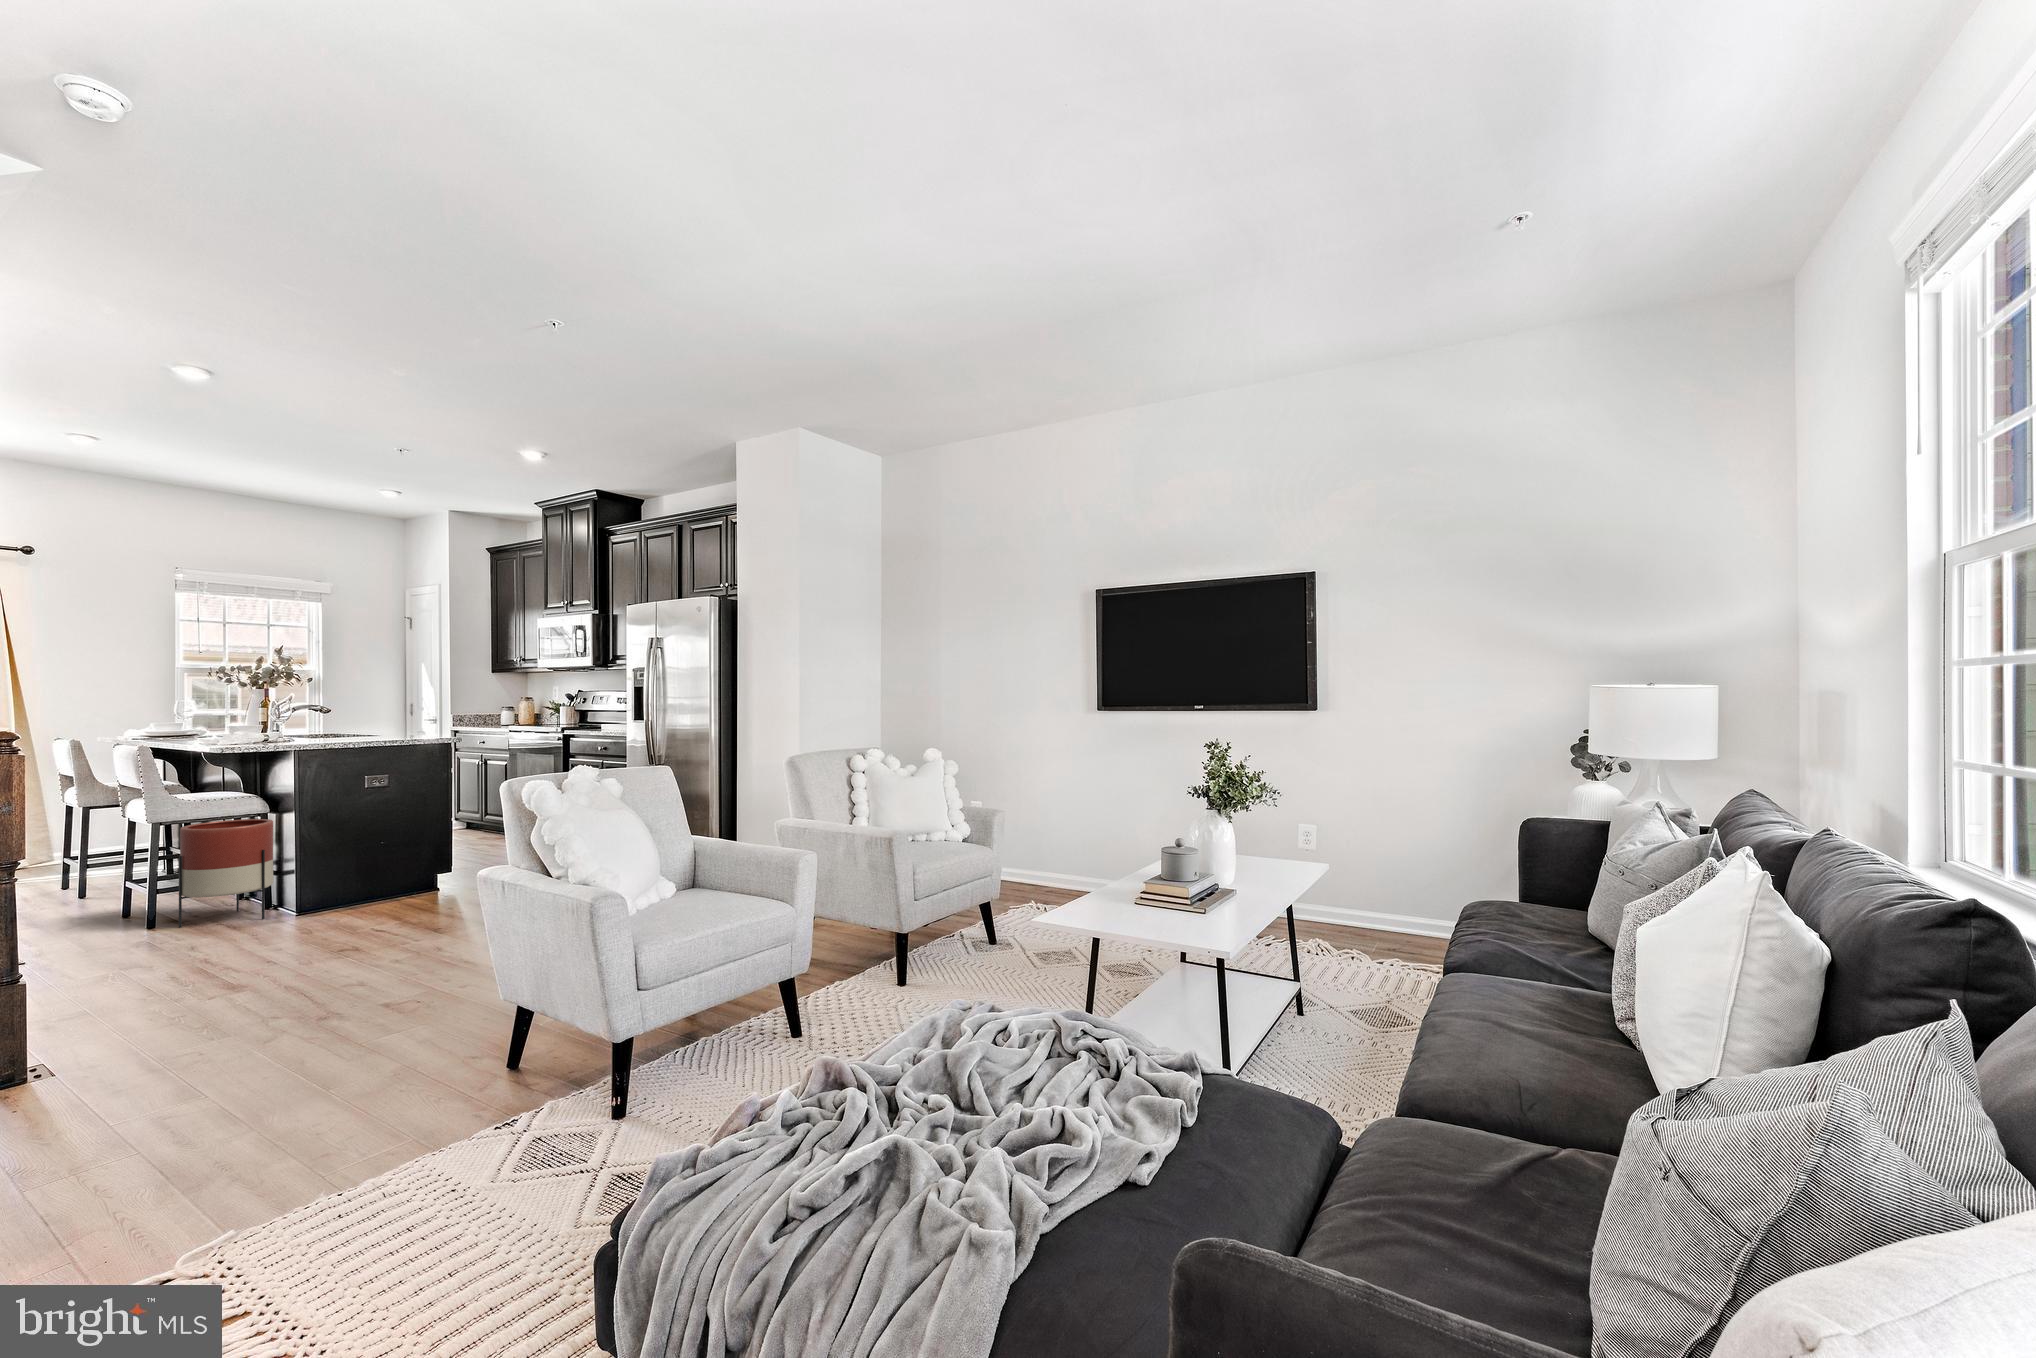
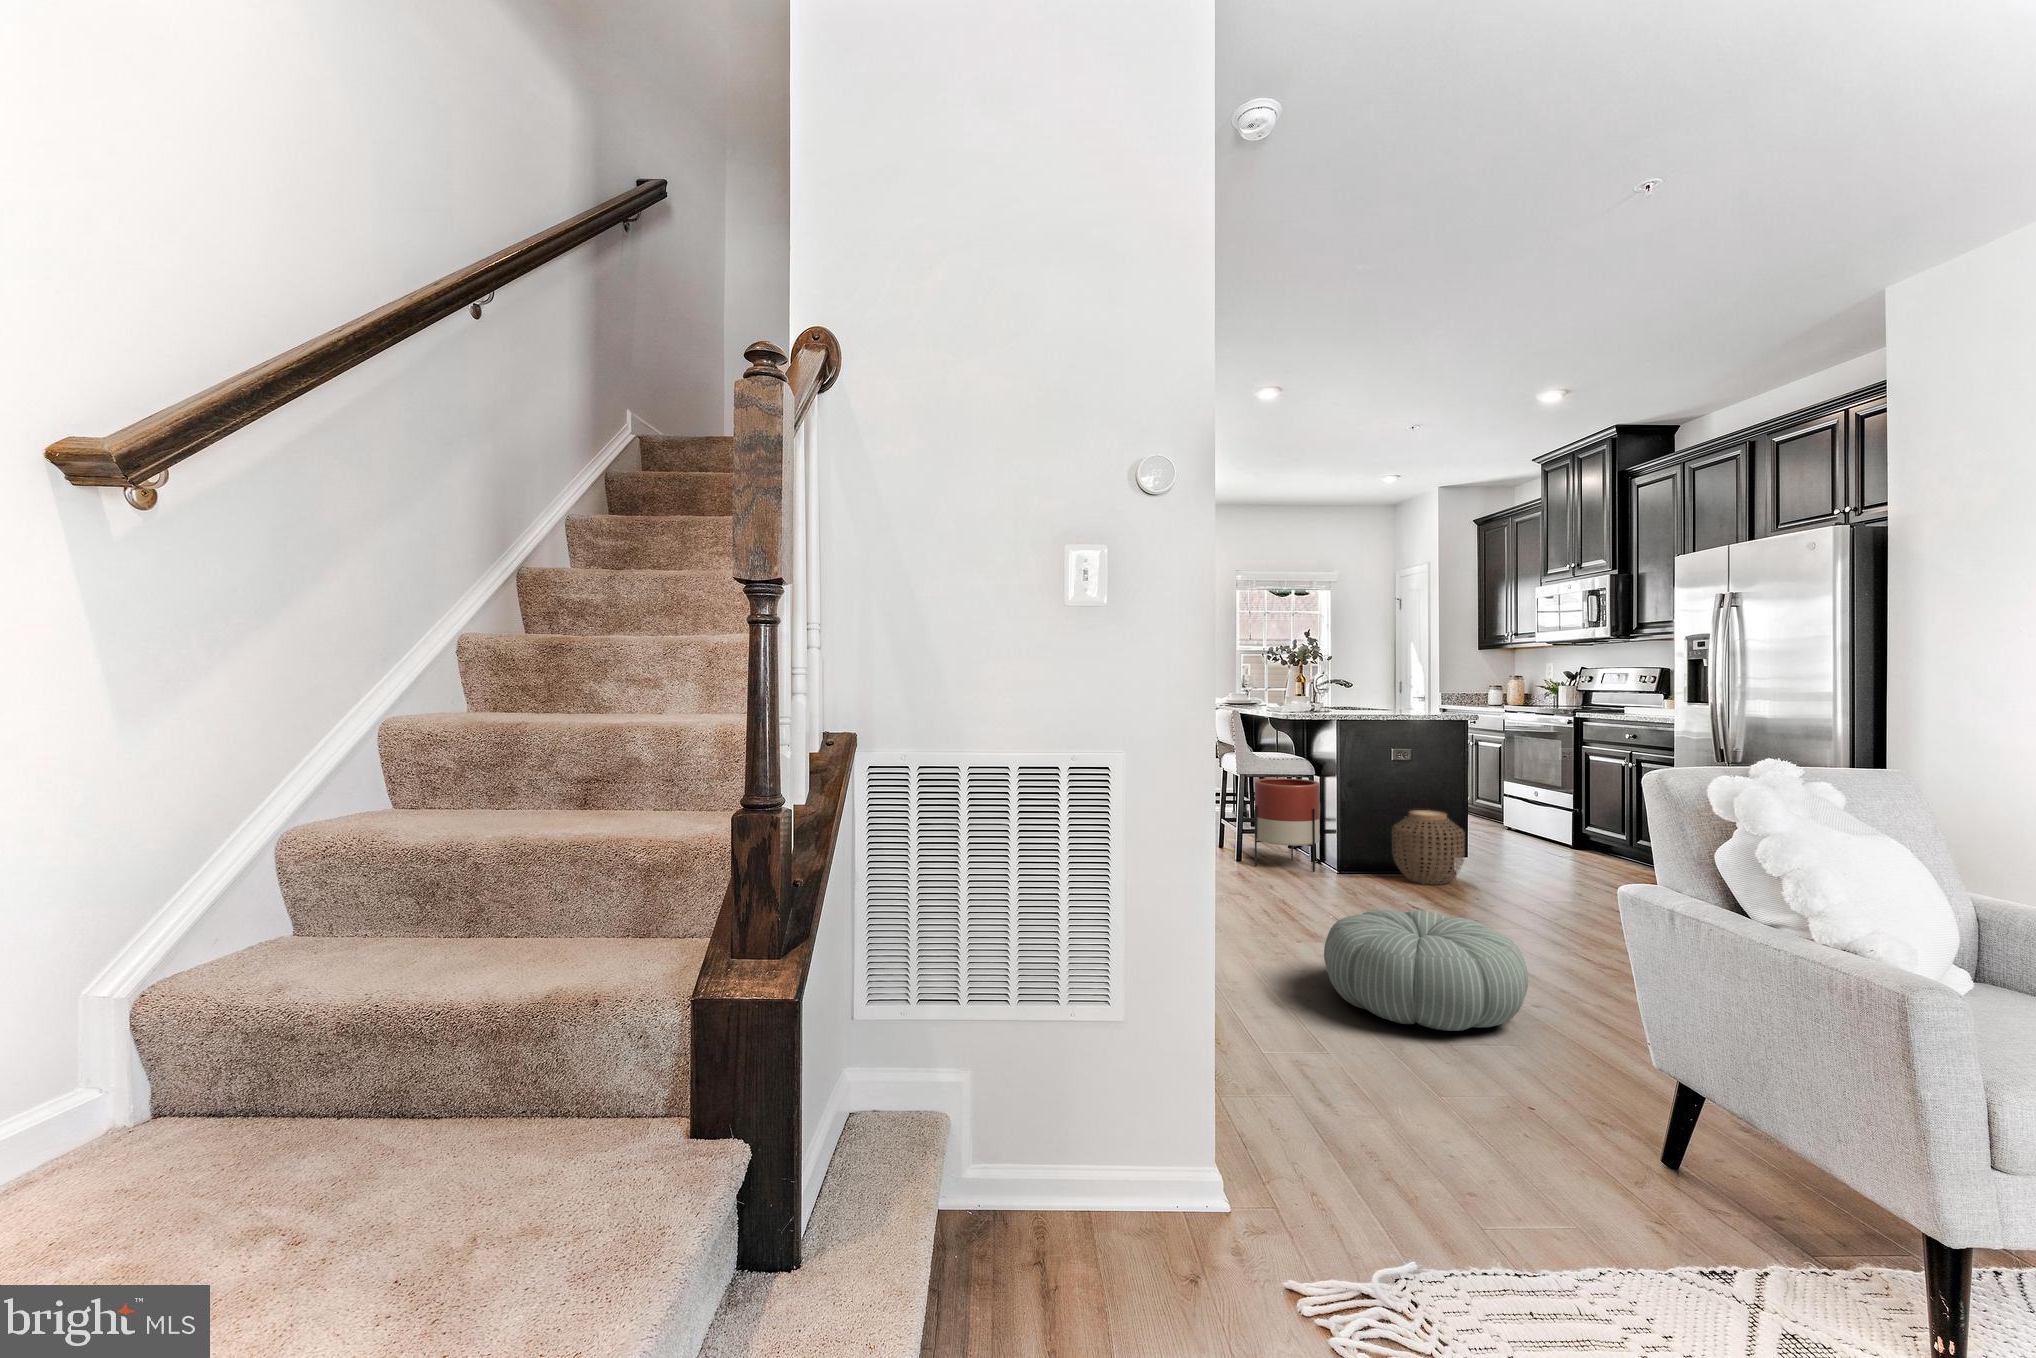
woven basket: none [361,834,439,907] -> present [1392,810,1465,885]
pouf: none [229,927,445,1039] -> present [1324,910,1528,1031]

